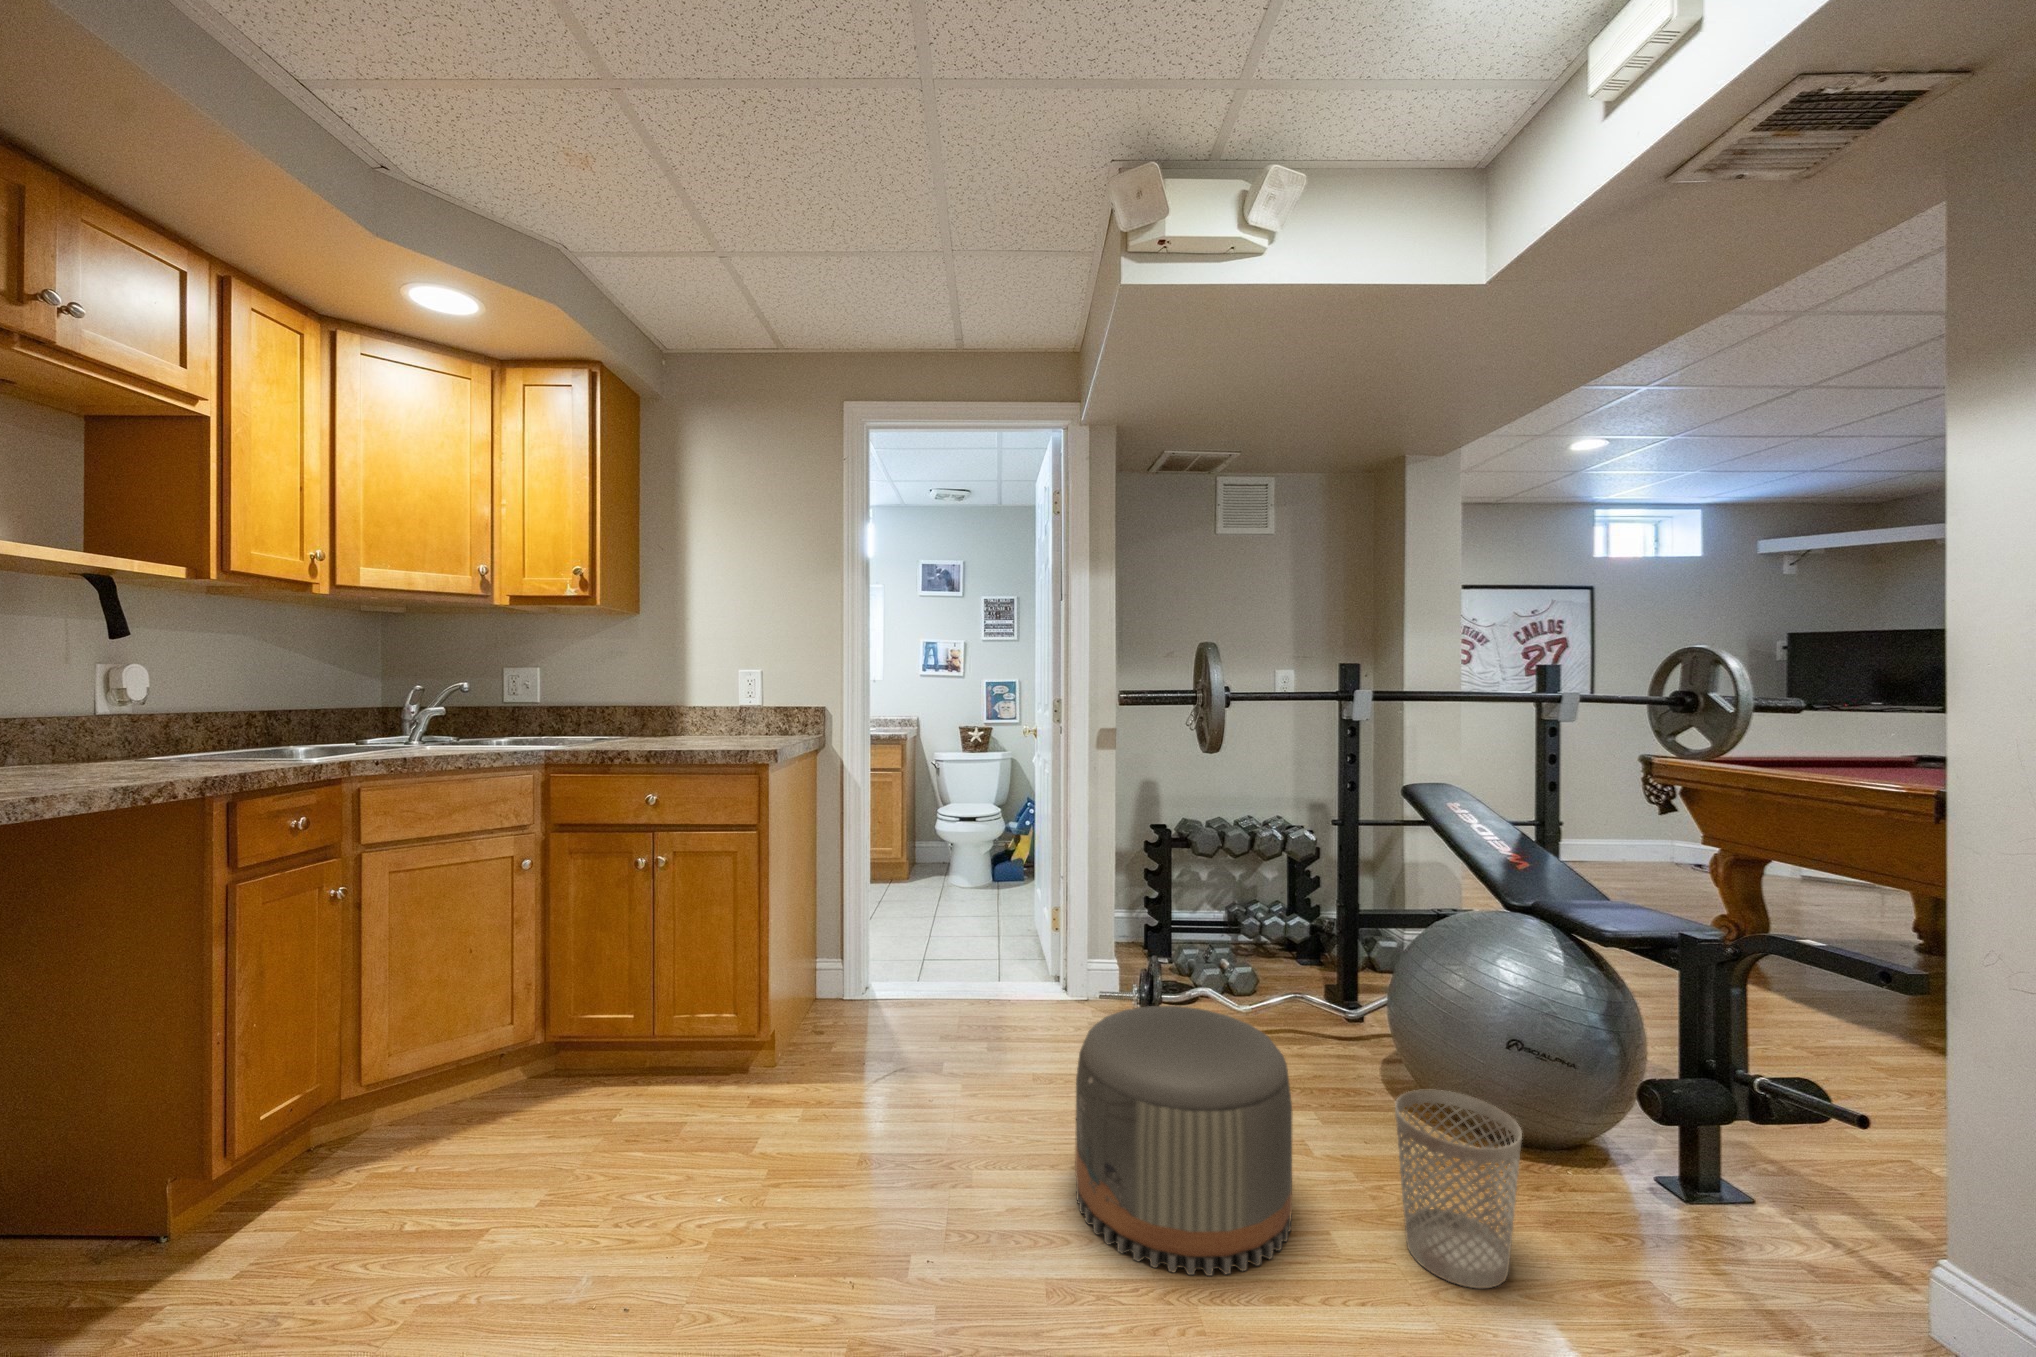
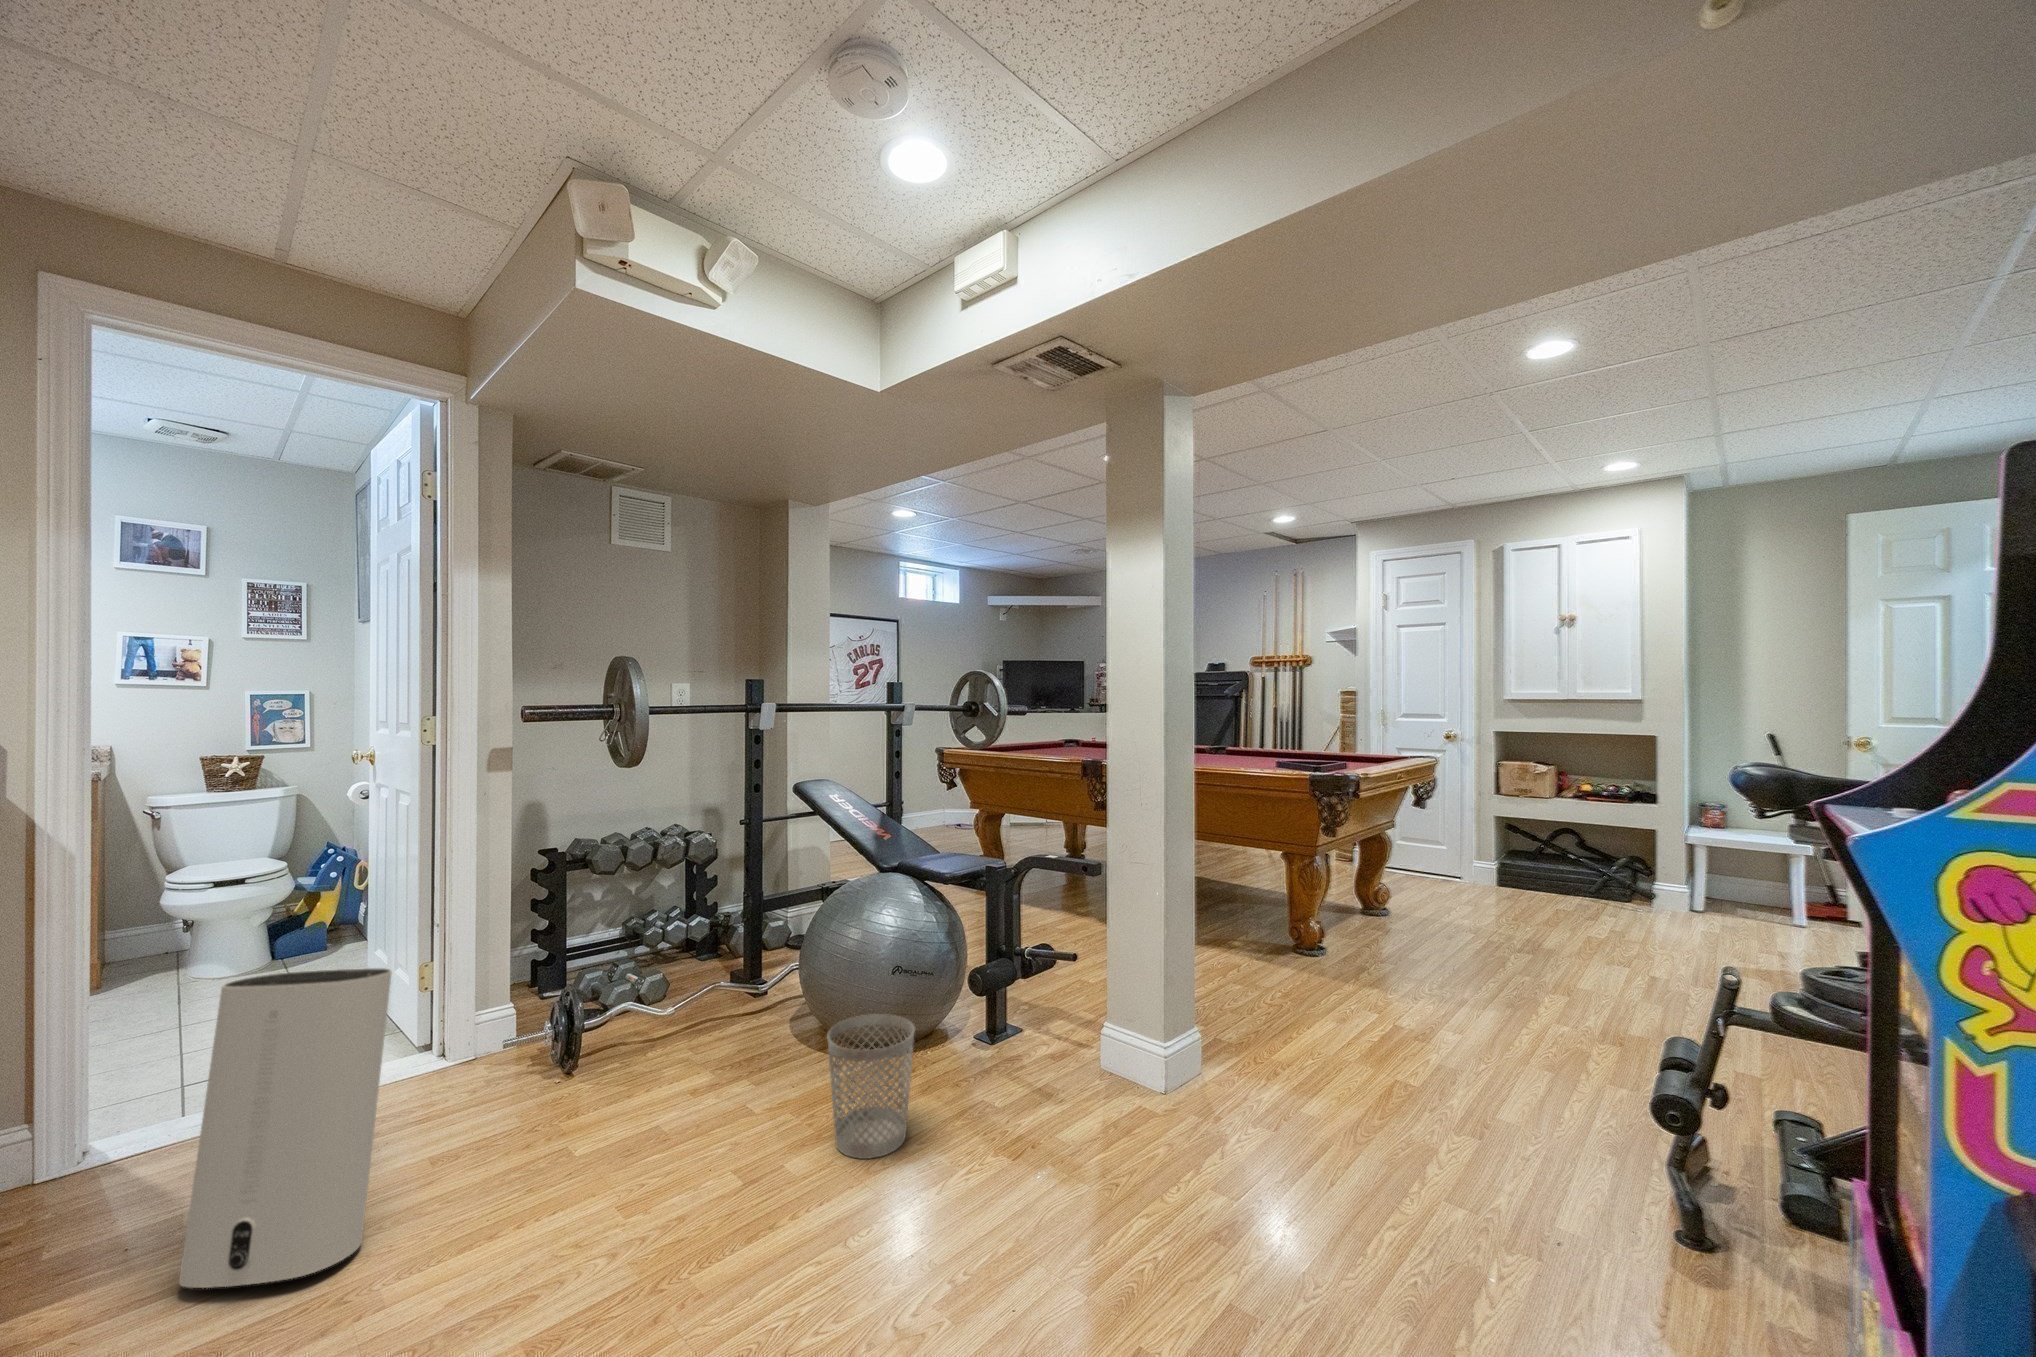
air purifier: none [878,894,1000,1140] -> present [179,968,392,1288]
pouf: present [1075,1006,1292,1276] -> none [519,1011,748,1275]

